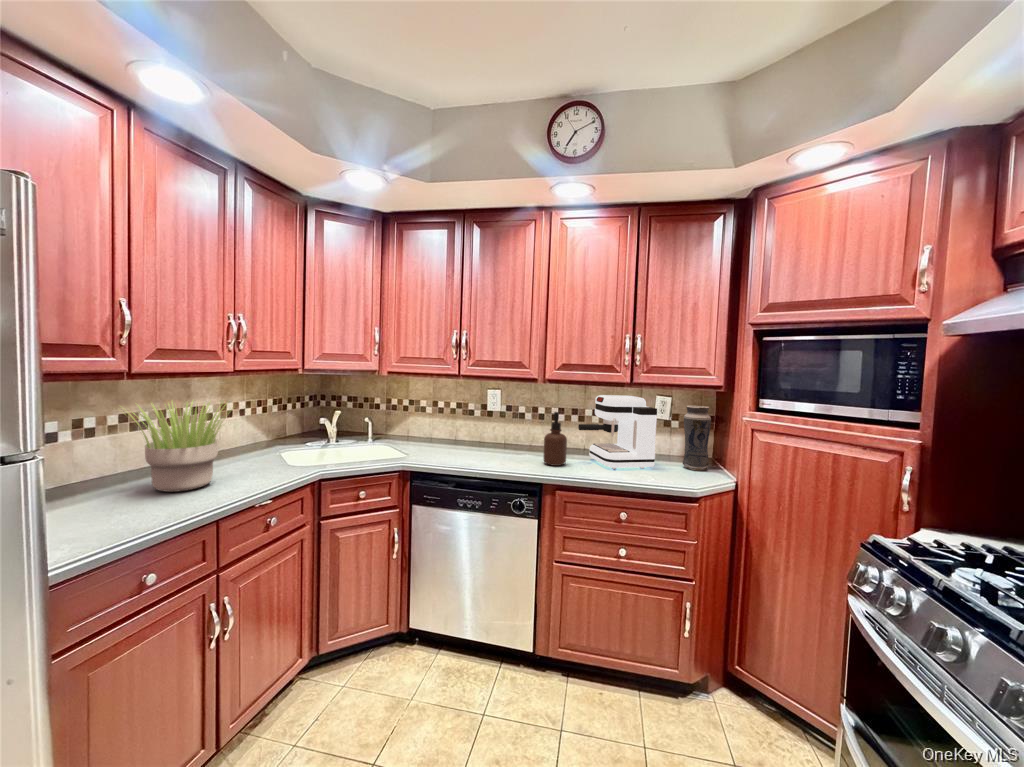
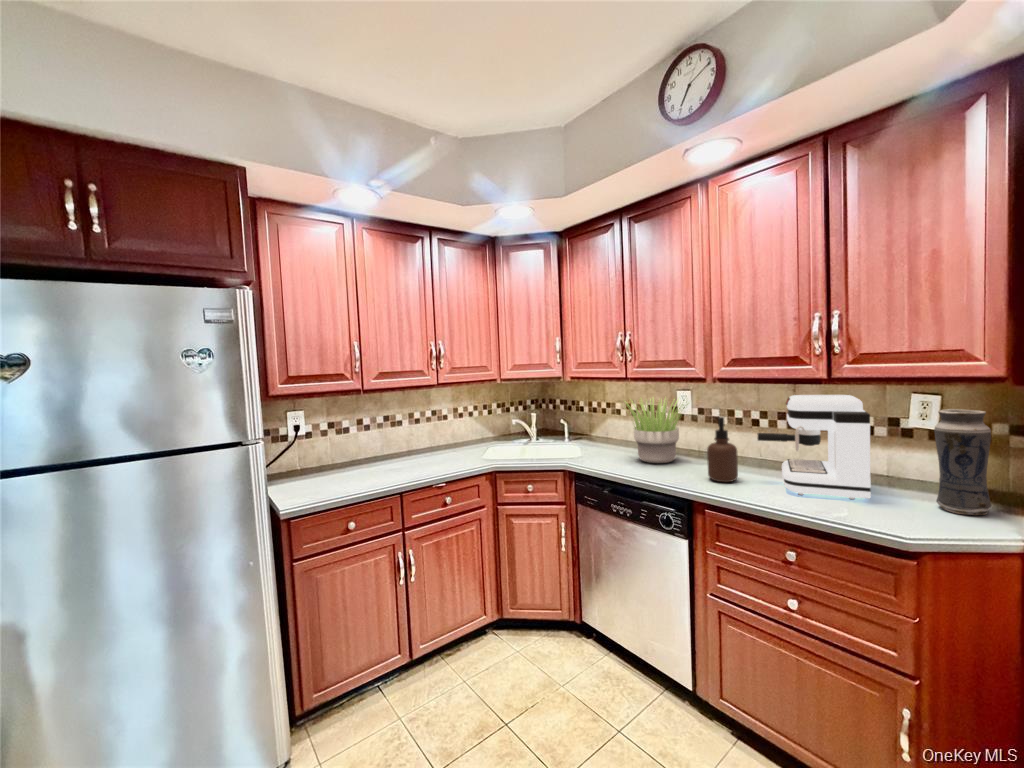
potted plant: present [131,402,230,492] -> present [626,398,684,464]

